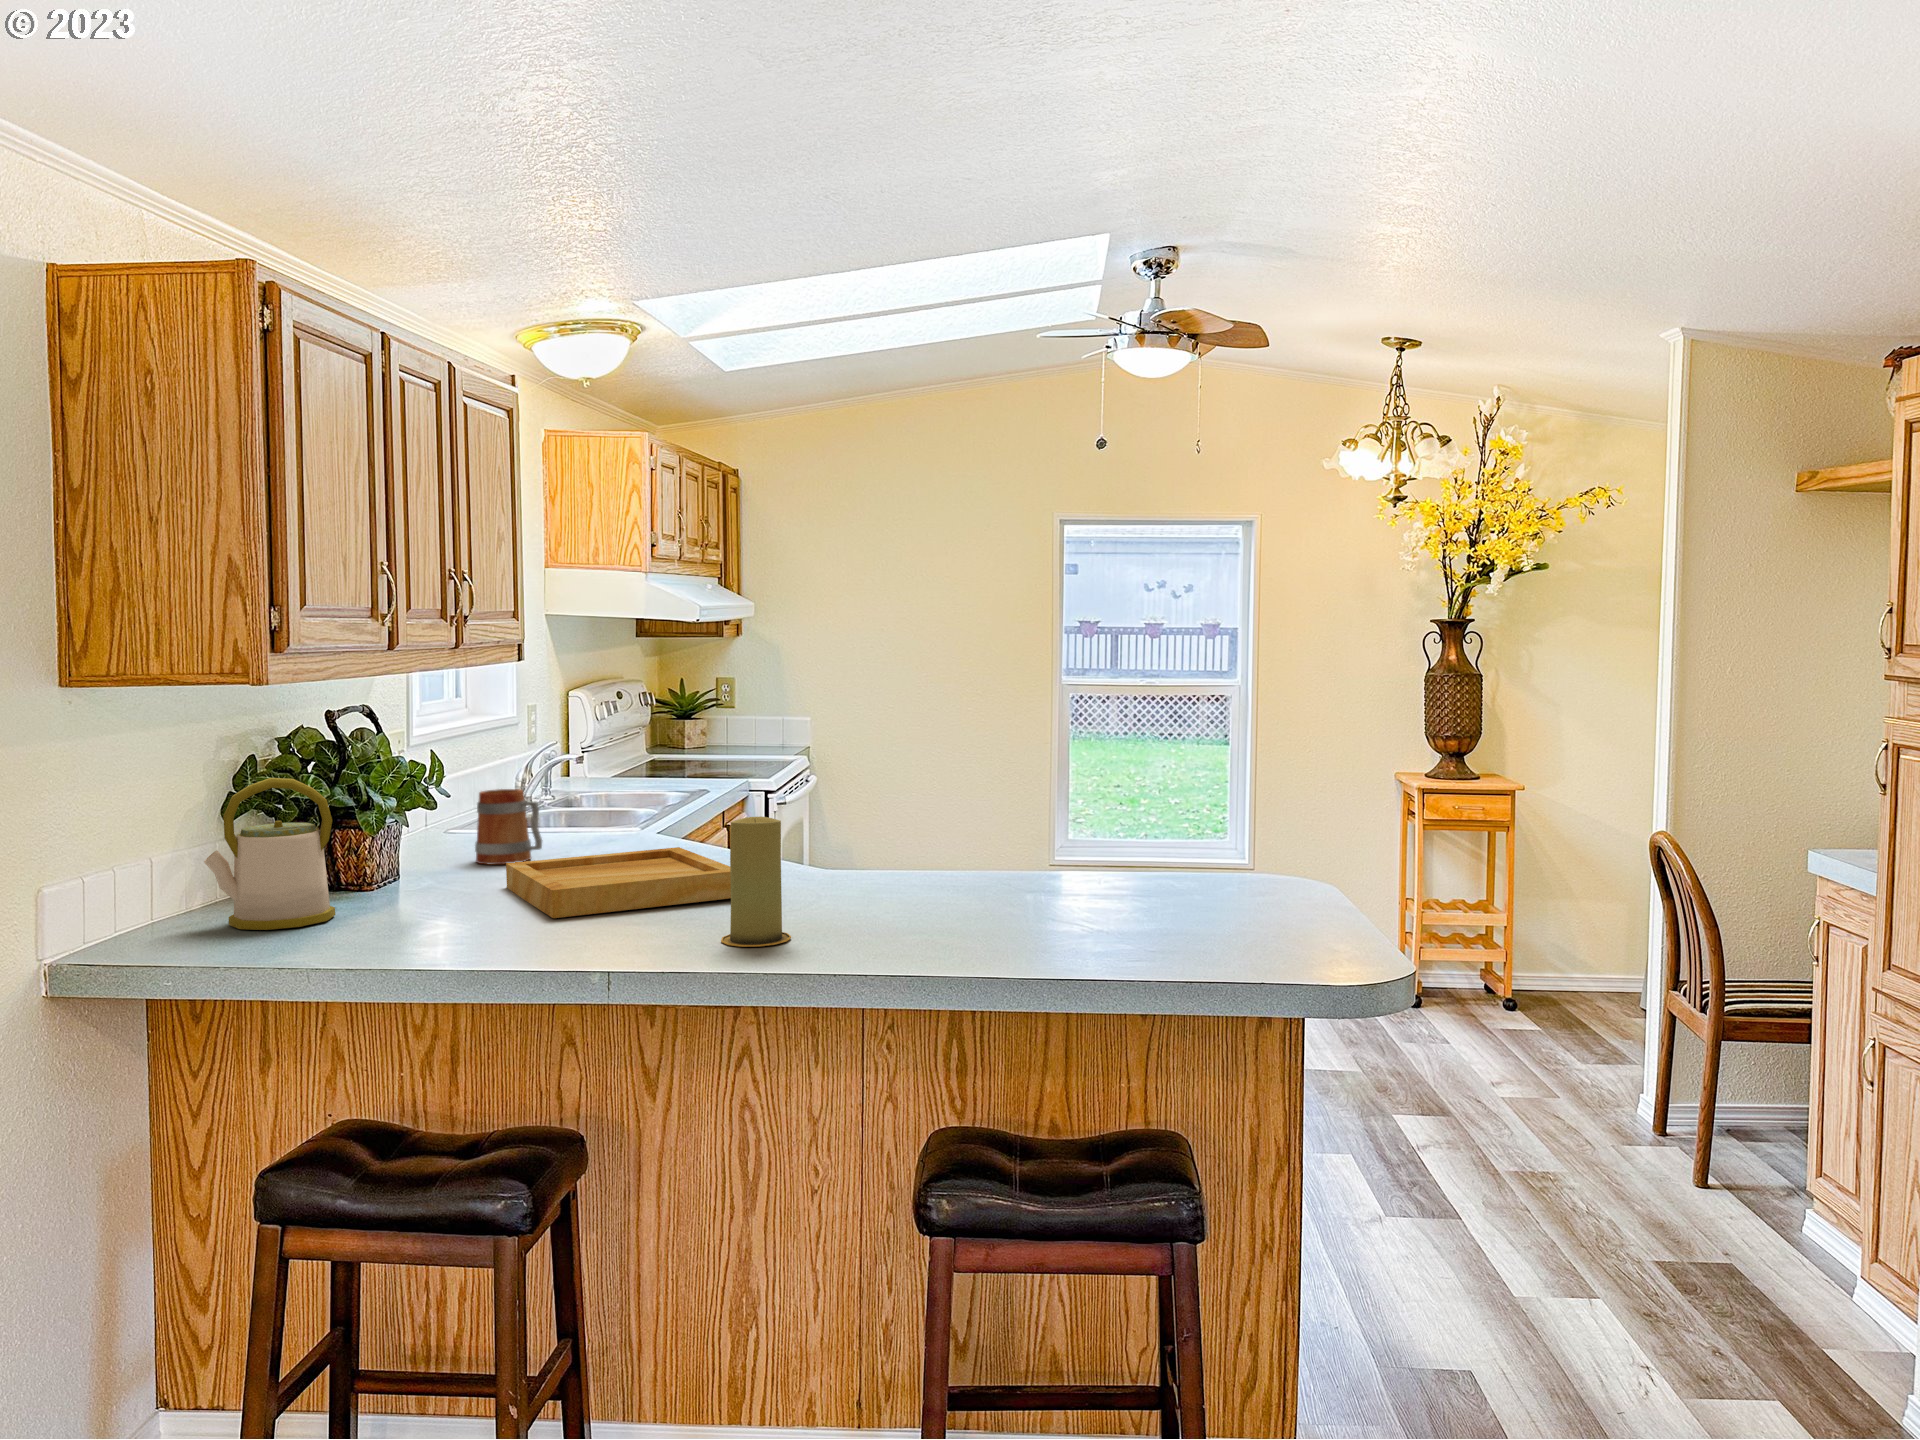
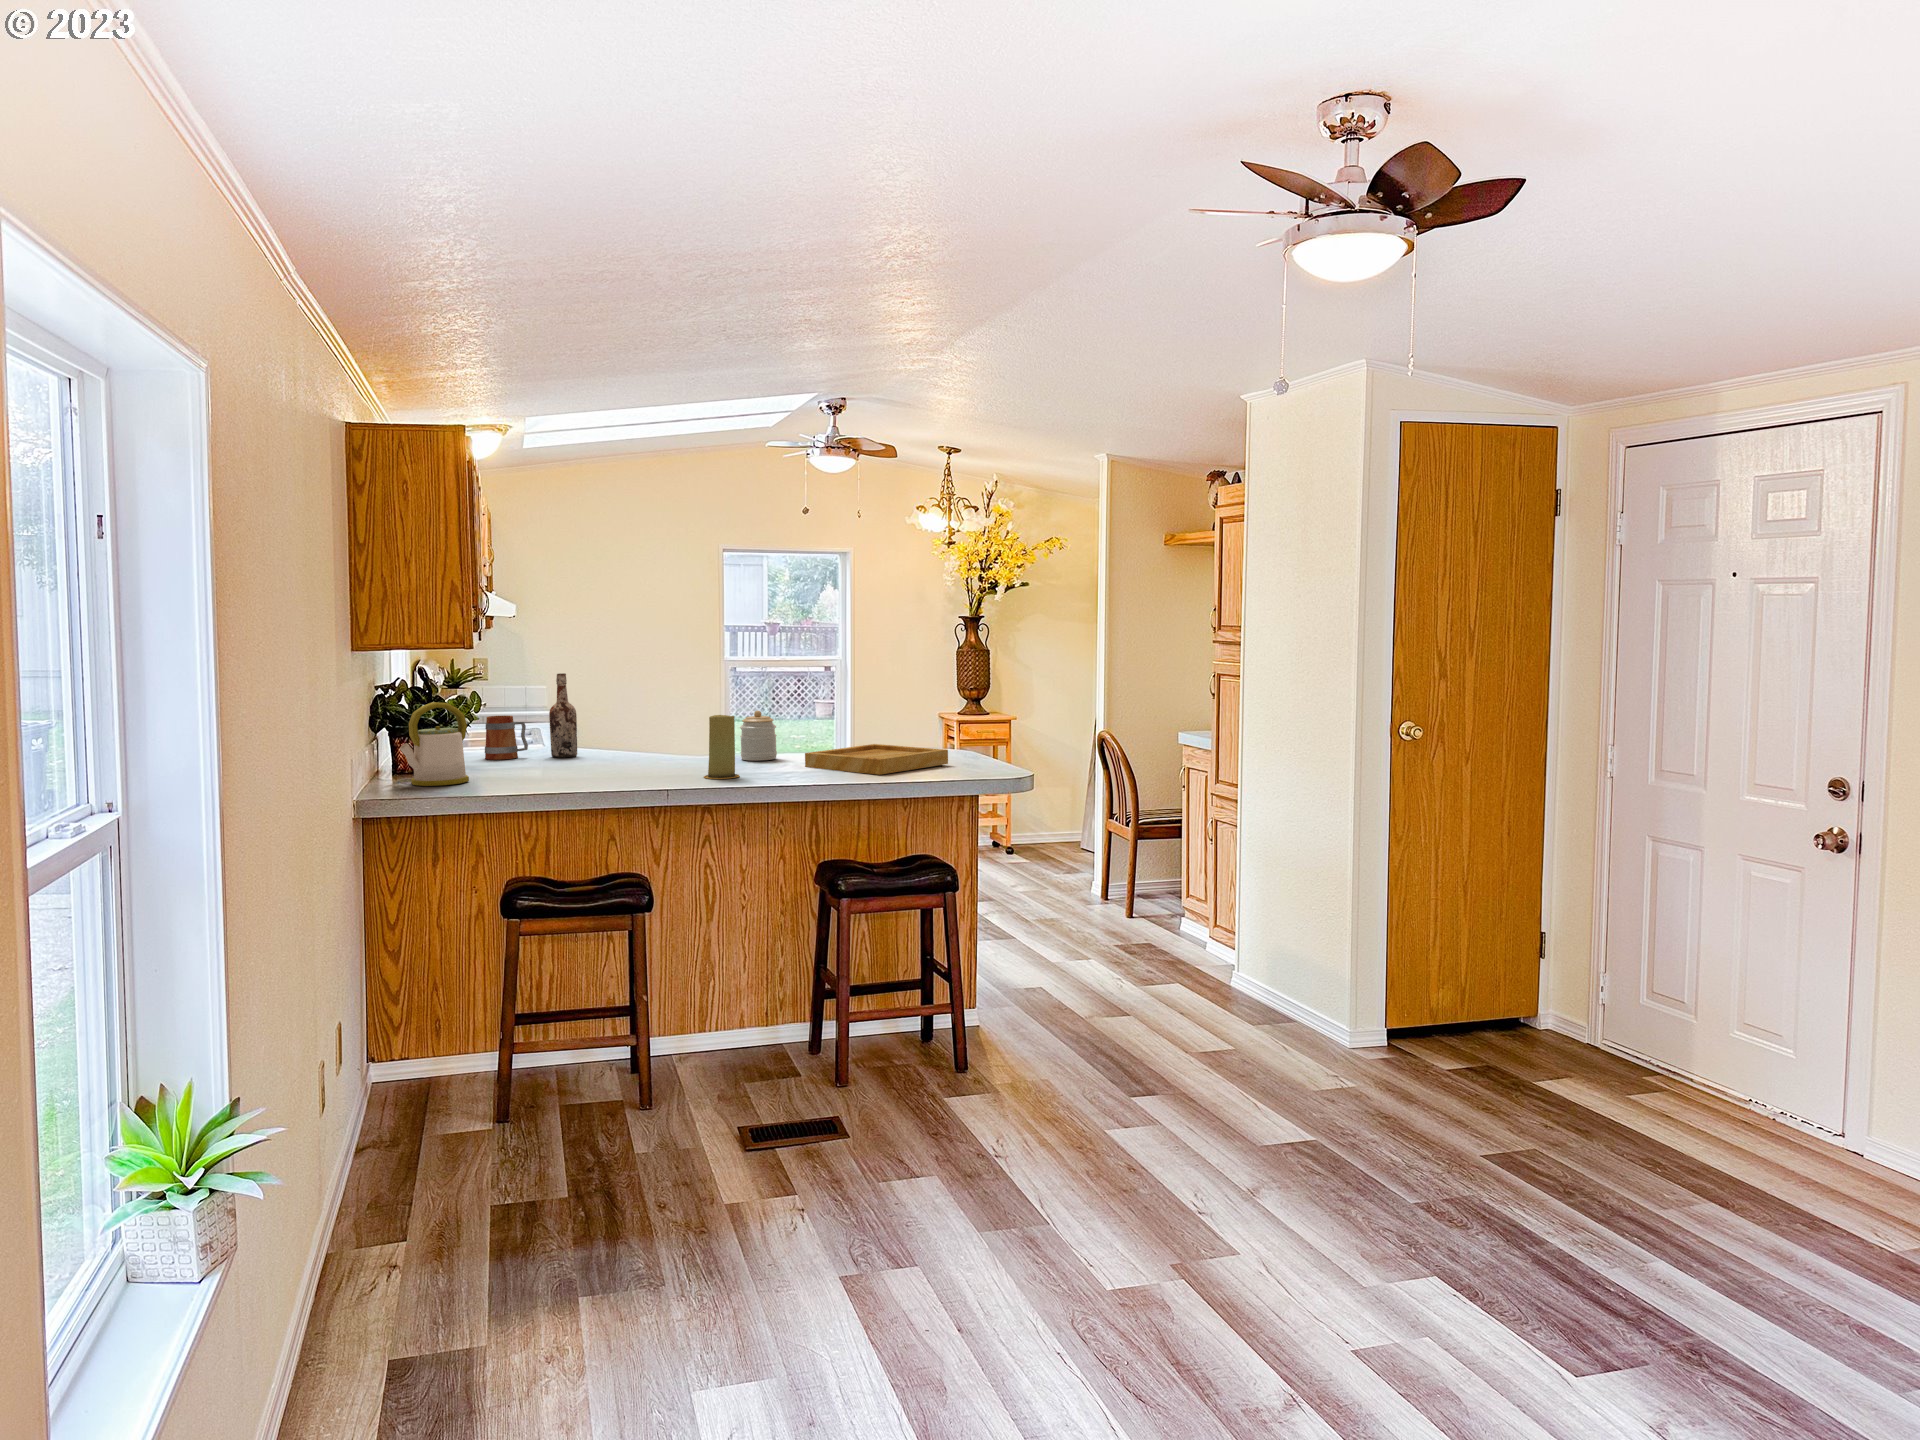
wine bottle: none [576,721,622,865] -> present [549,673,577,757]
jar: none [864,799,932,894] -> present [740,711,777,761]
tray: present [506,847,731,918] -> present [805,744,948,775]

